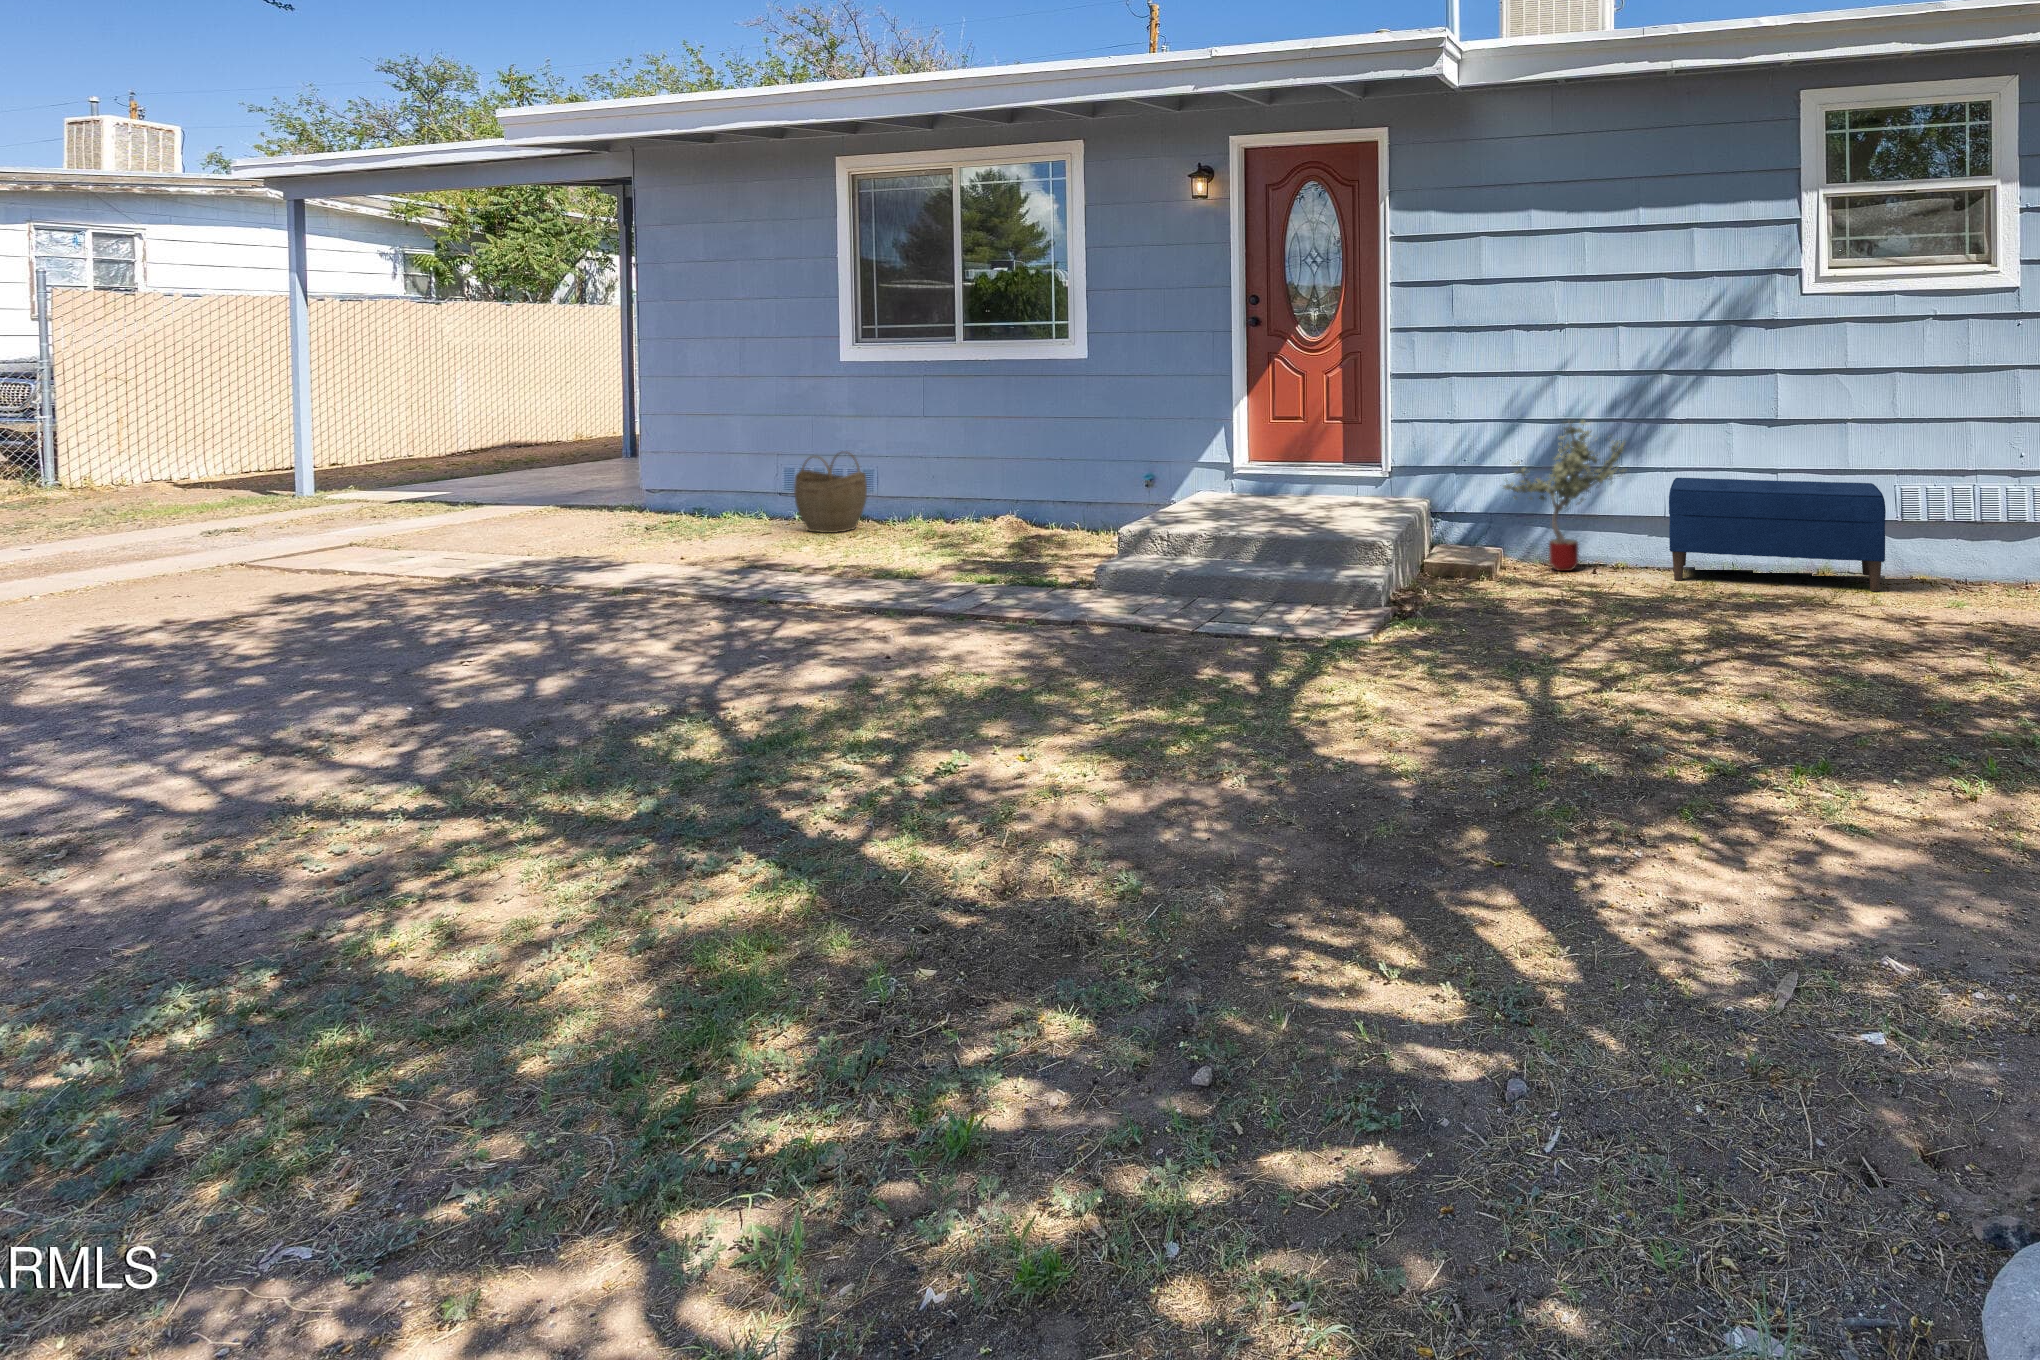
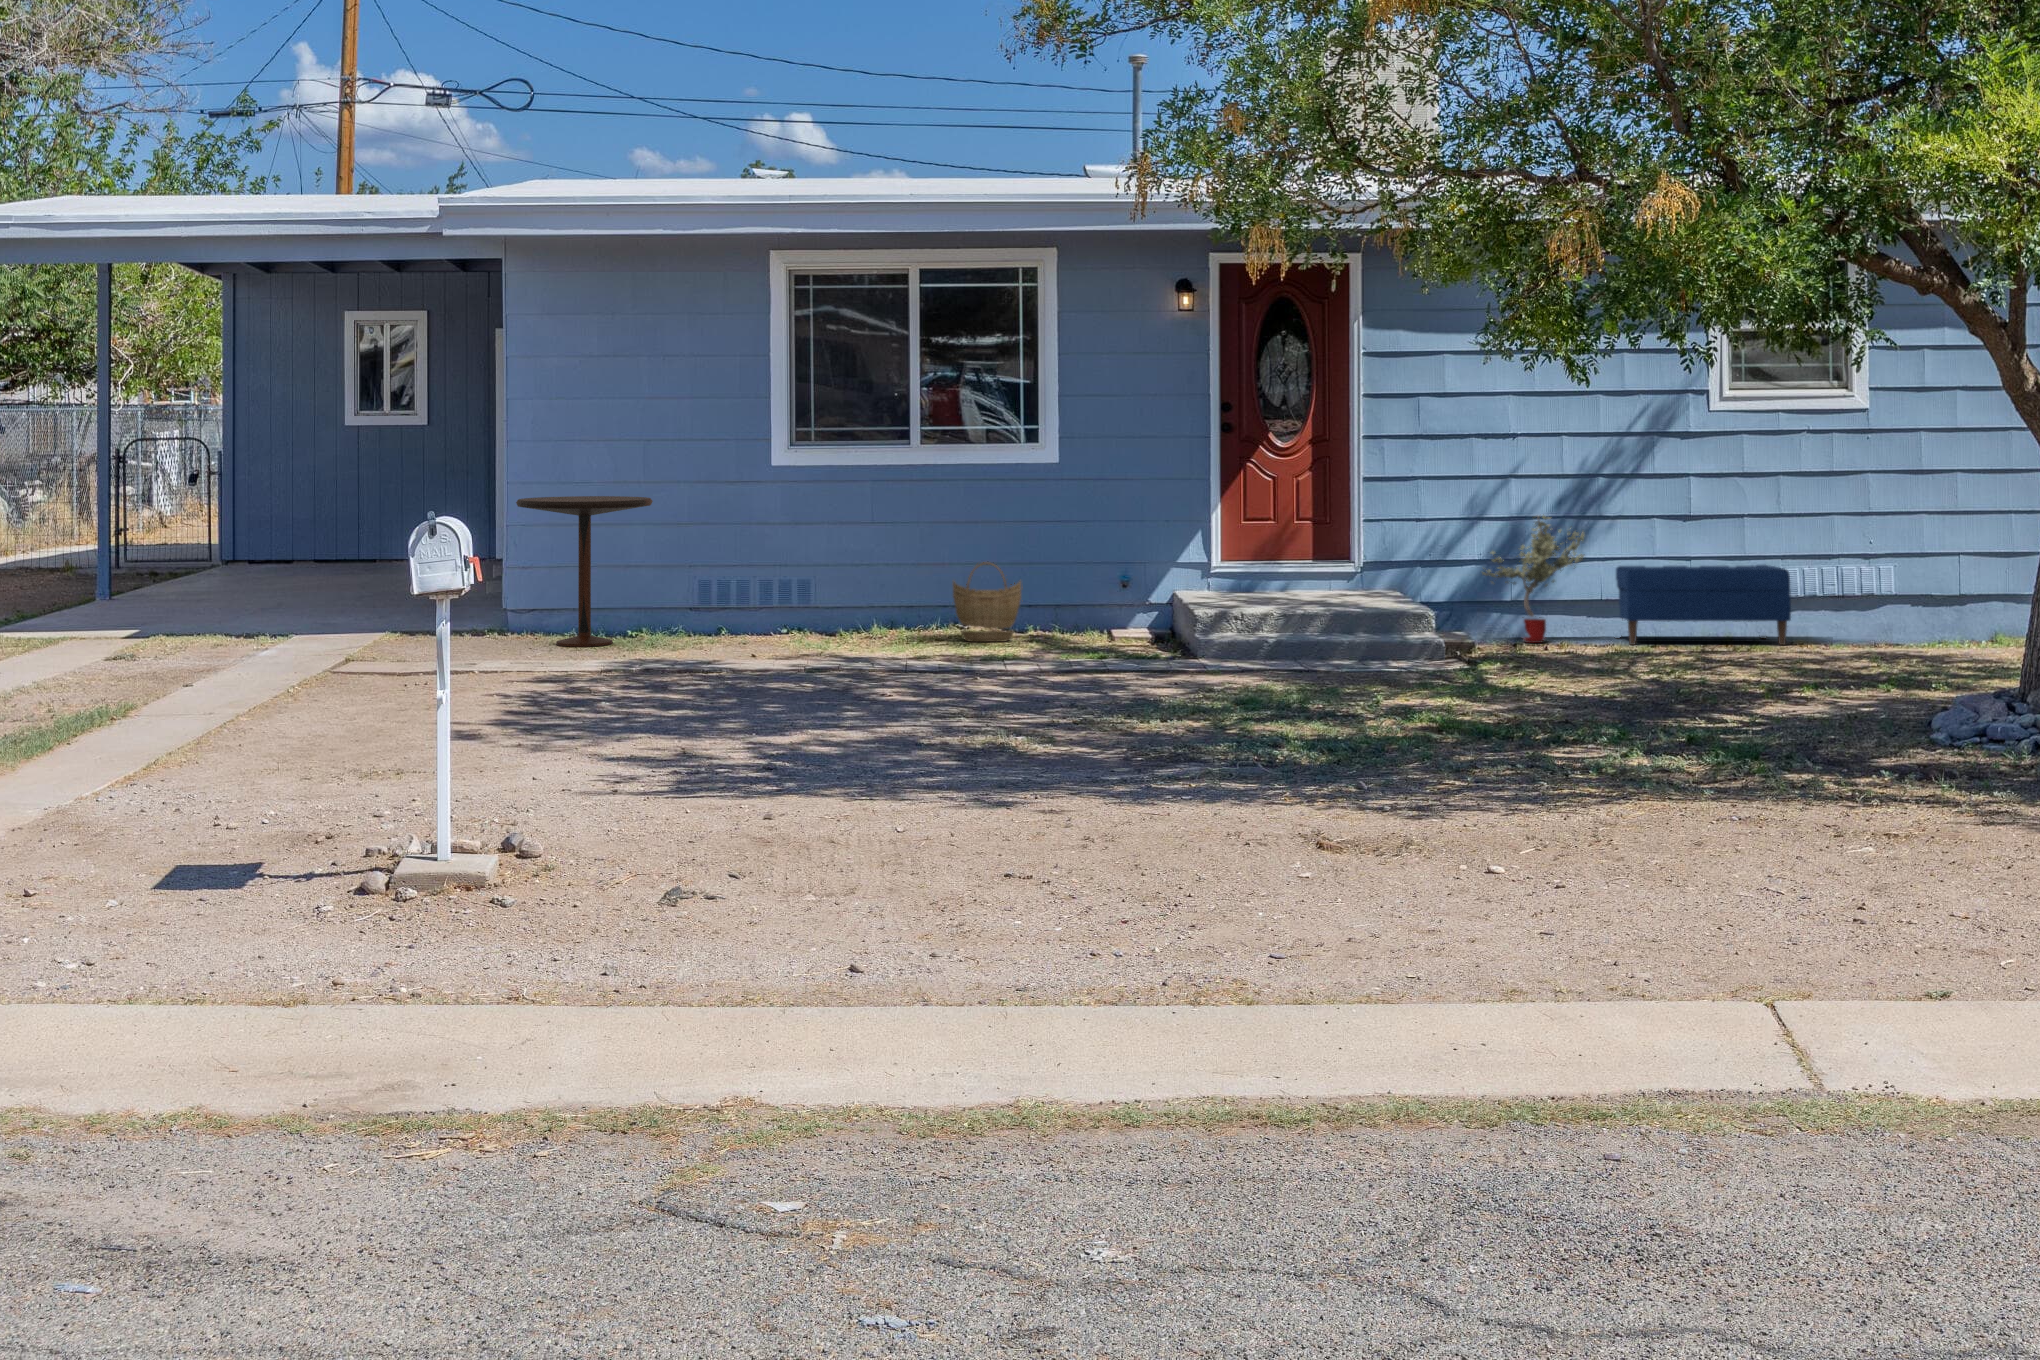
pedestal table: none [580,389,725,533] -> present [516,496,653,647]
woven basket: present [794,453,867,533] -> present [952,562,1023,642]

